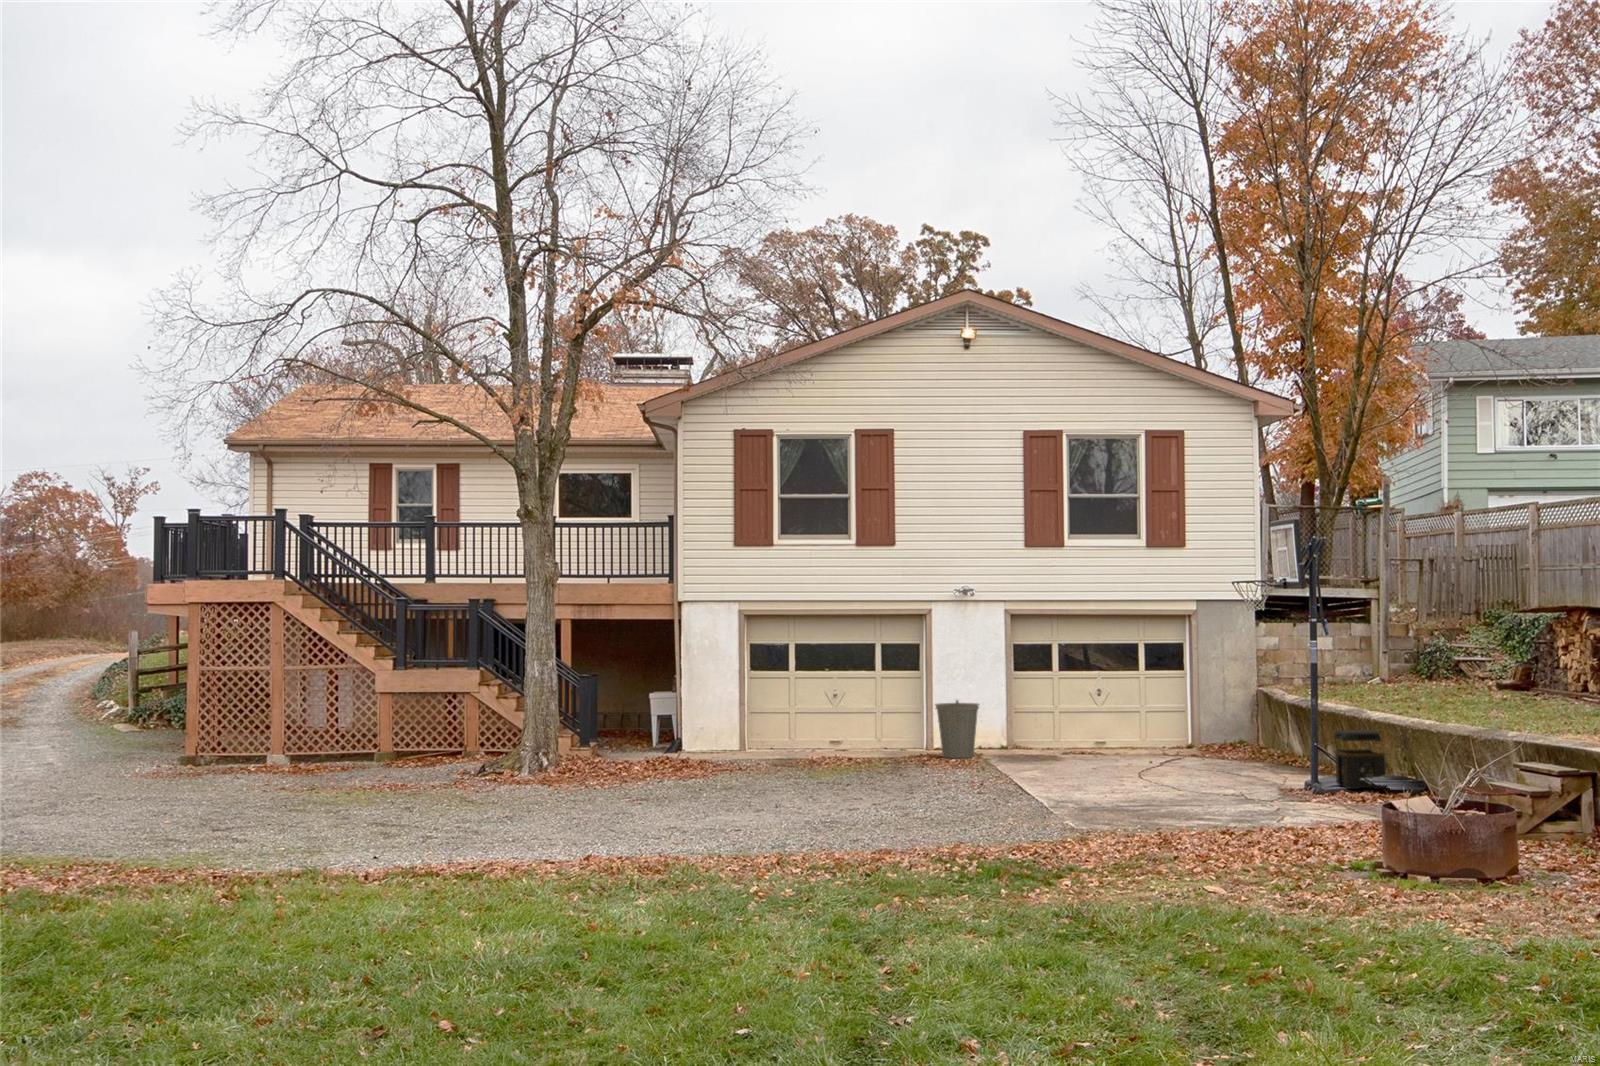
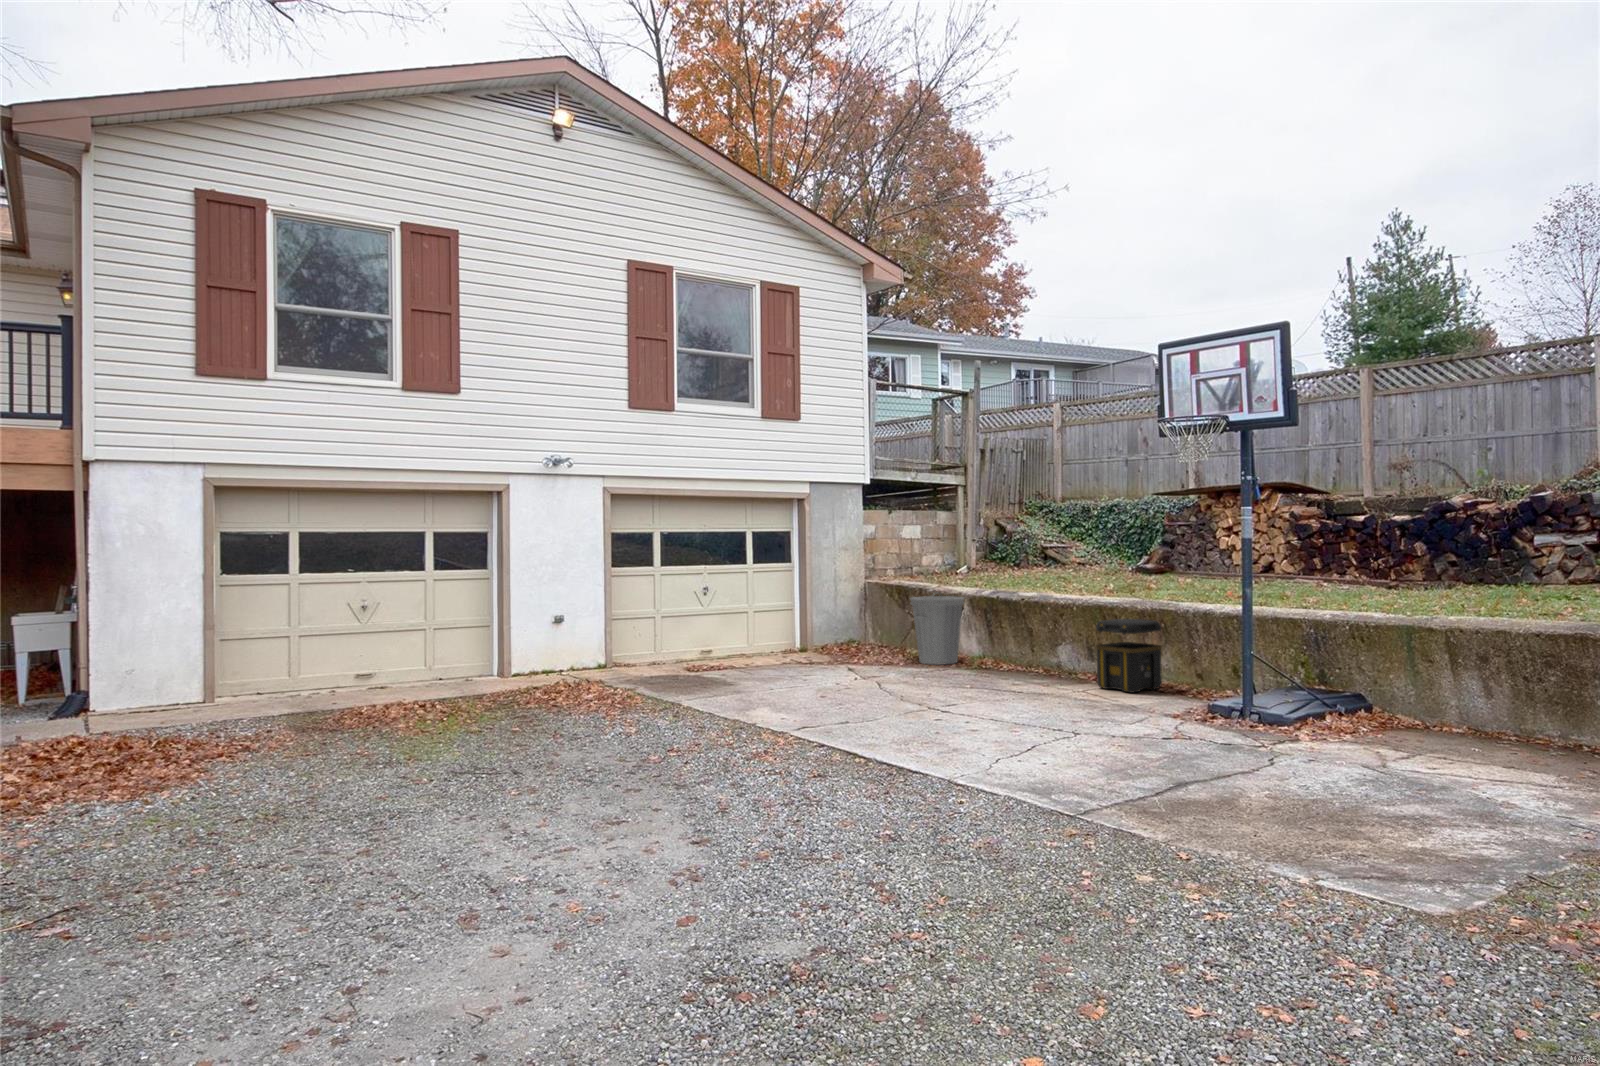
trash can: present [935,700,980,758] -> present [910,593,964,665]

